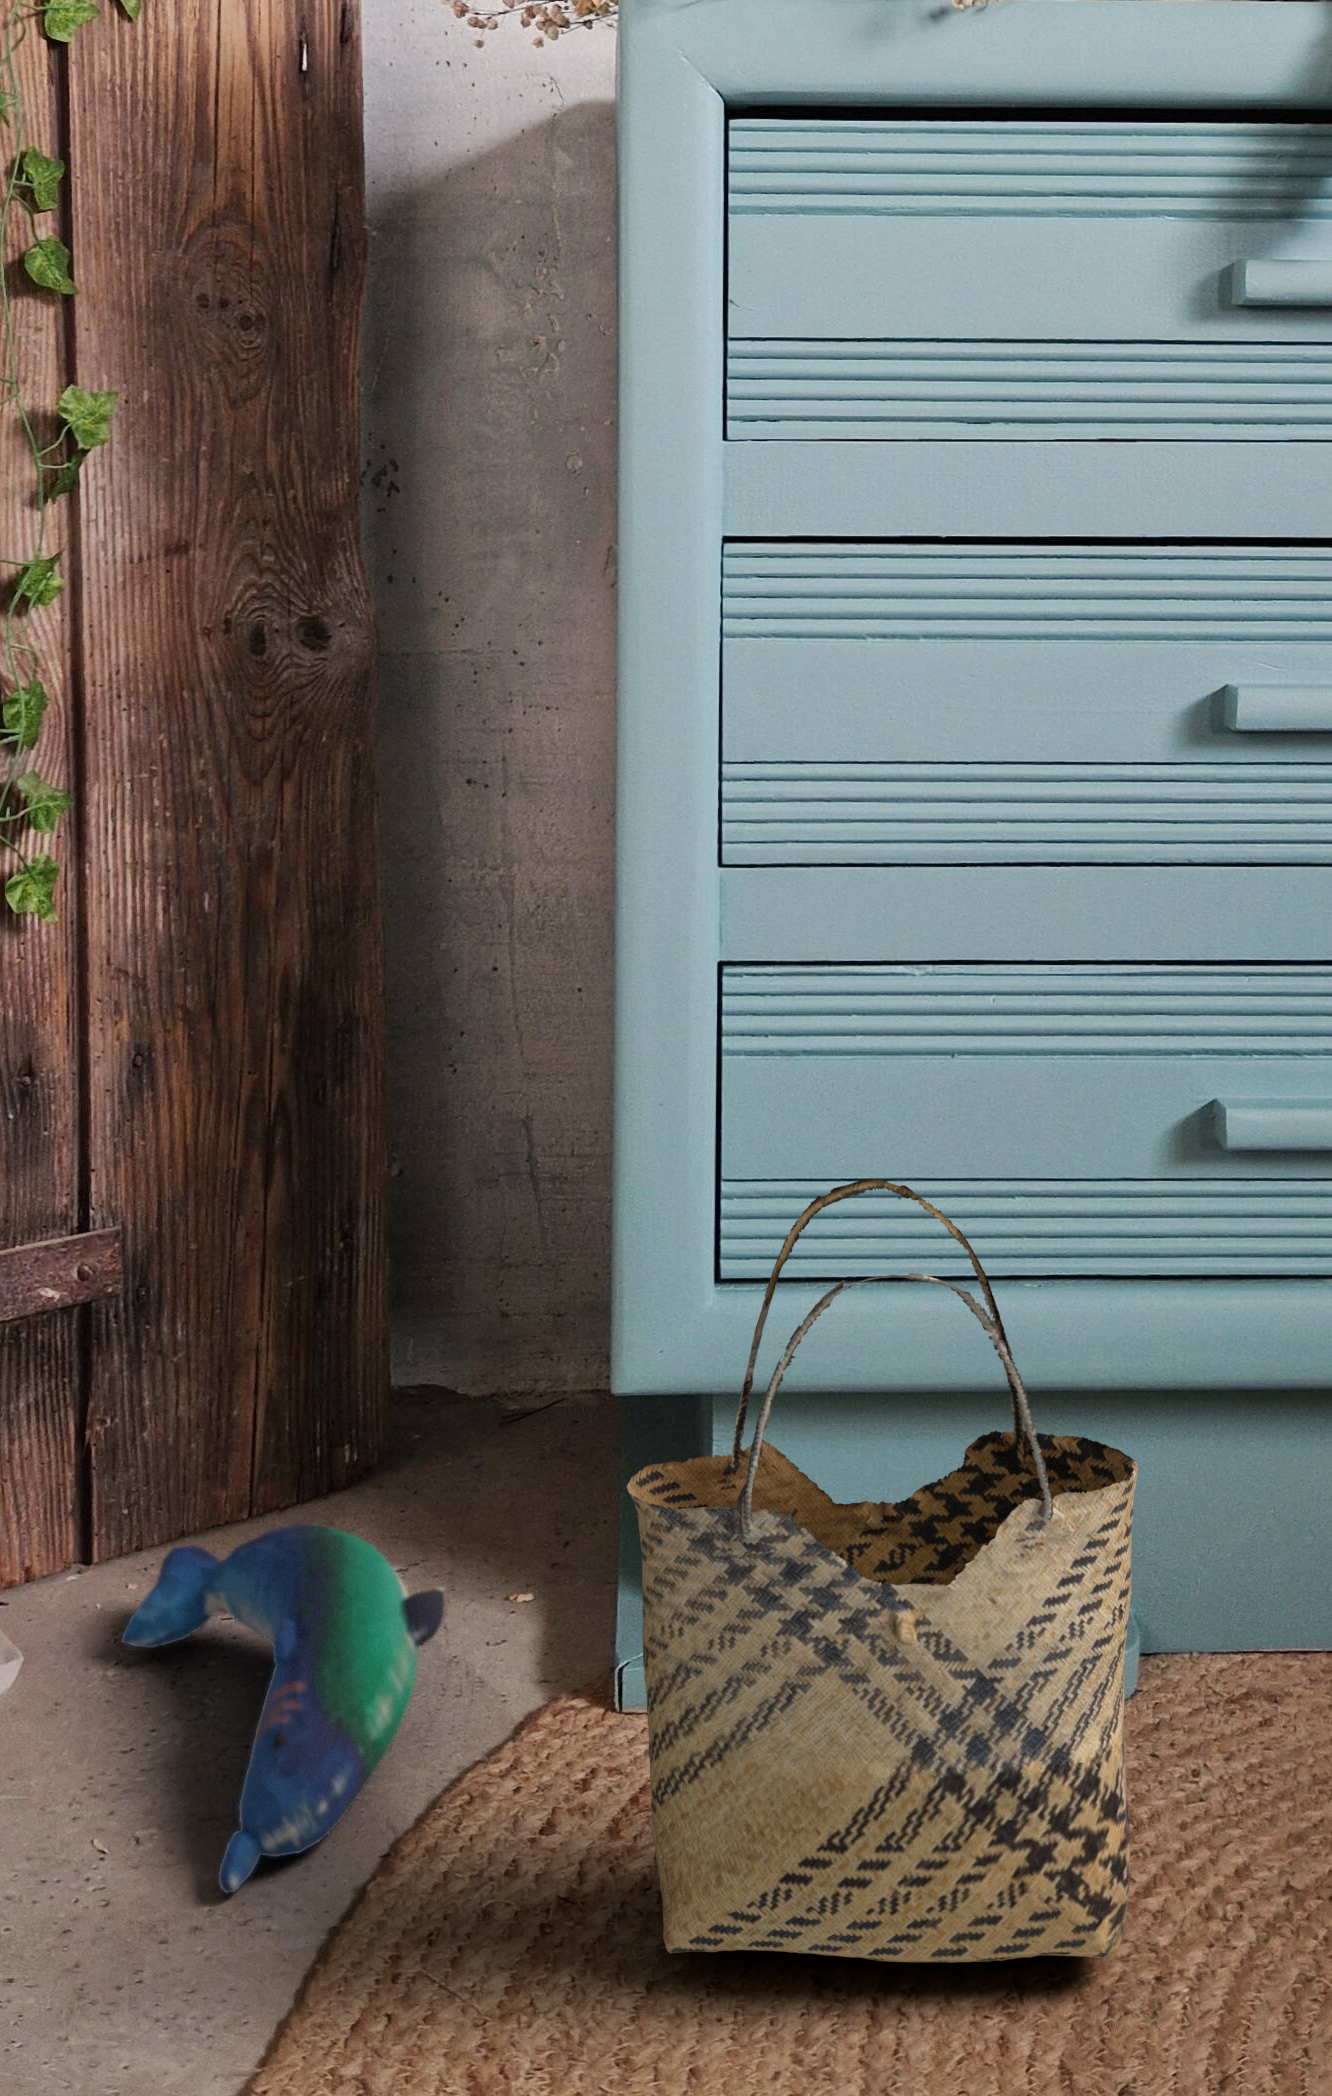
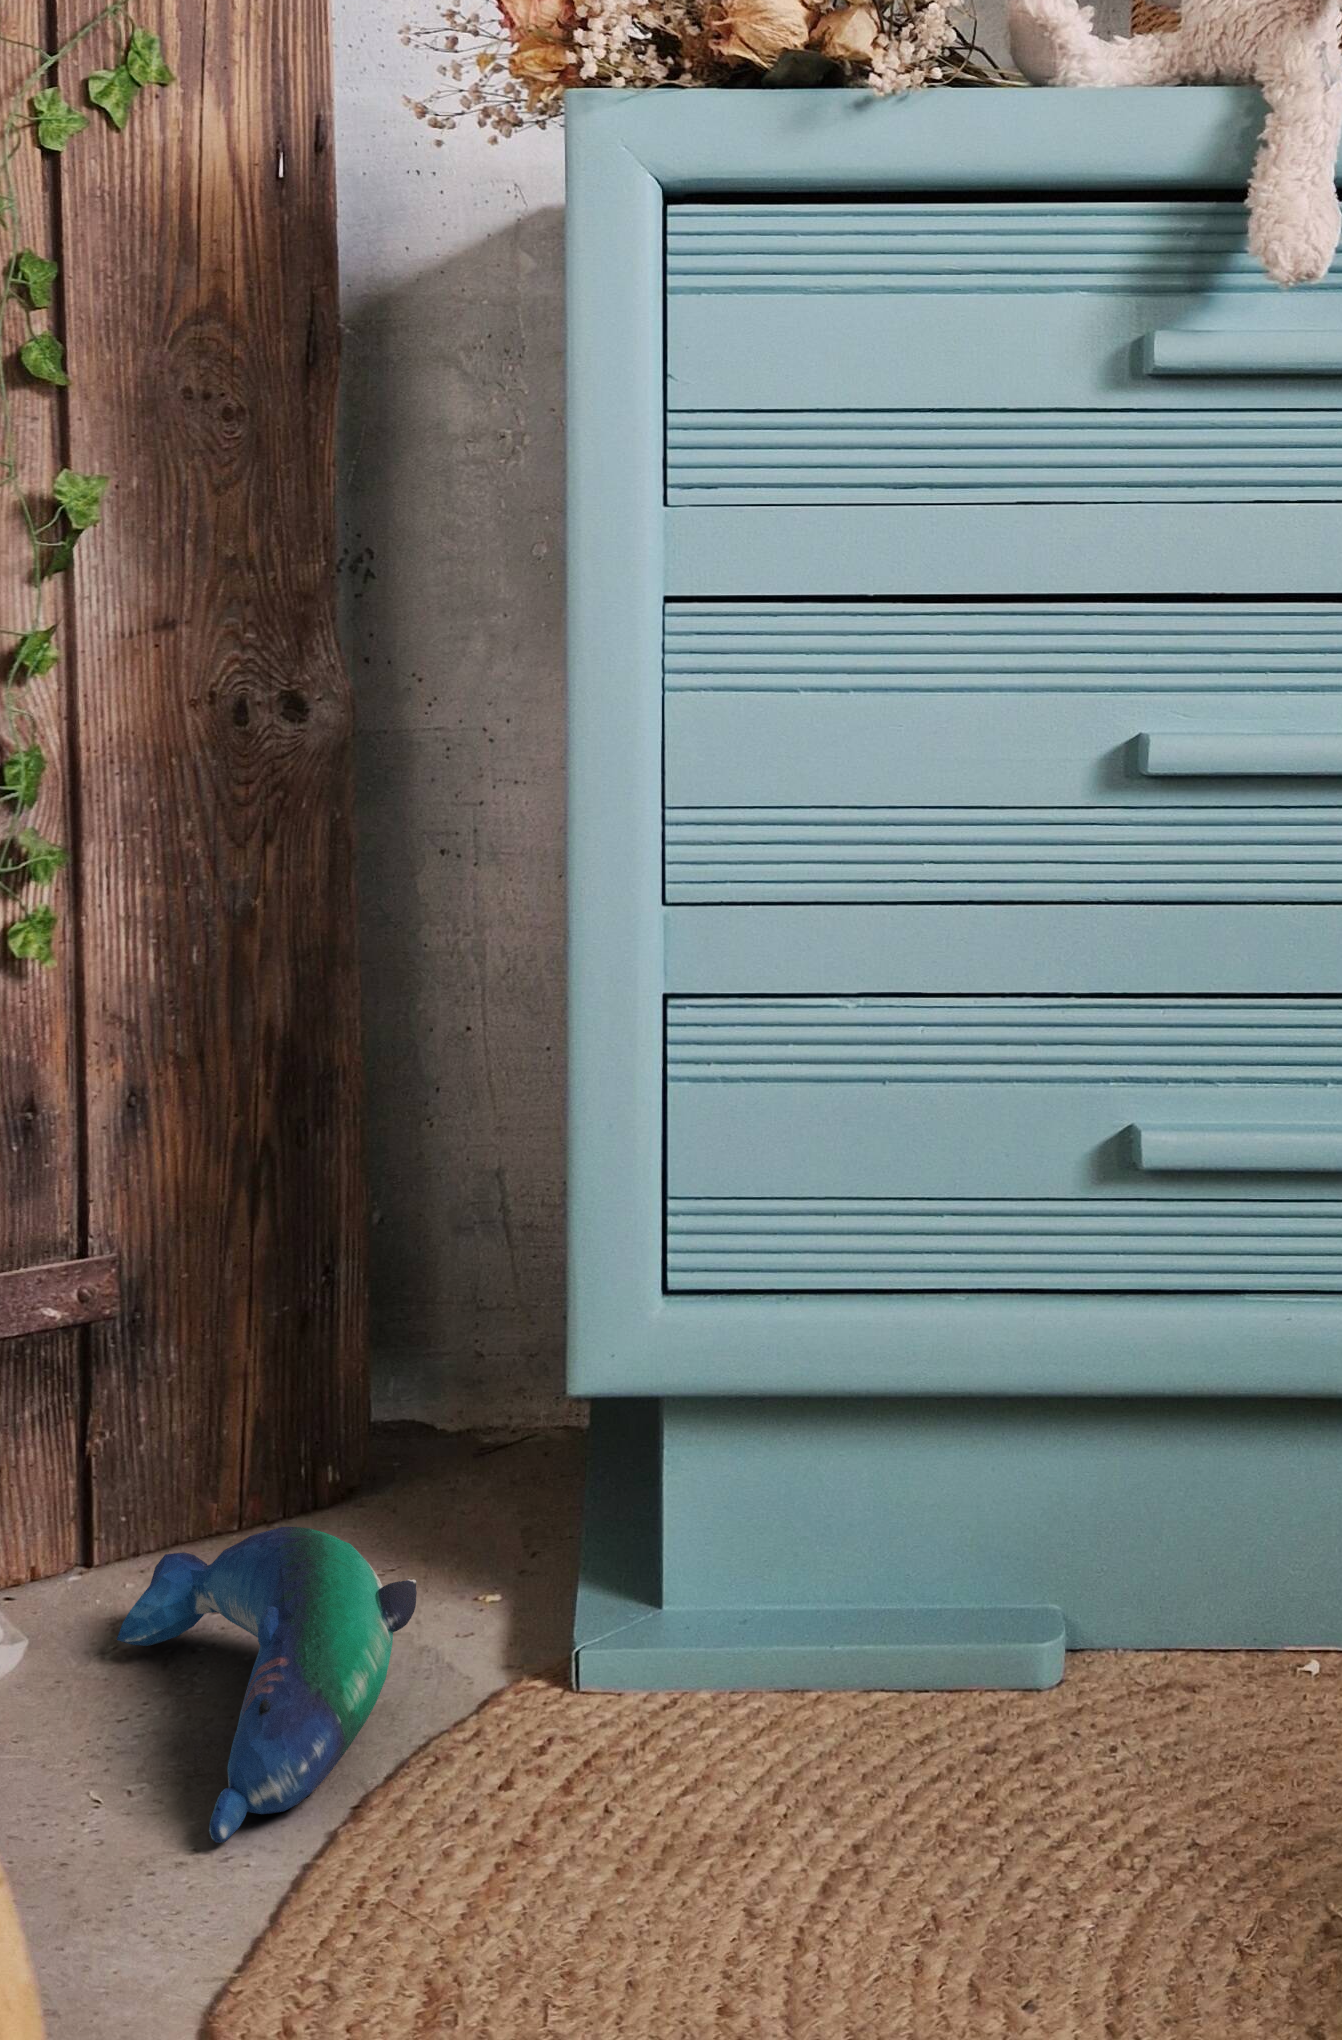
woven basket: present [627,1179,1138,1962] -> none [574,1188,1039,1890]

